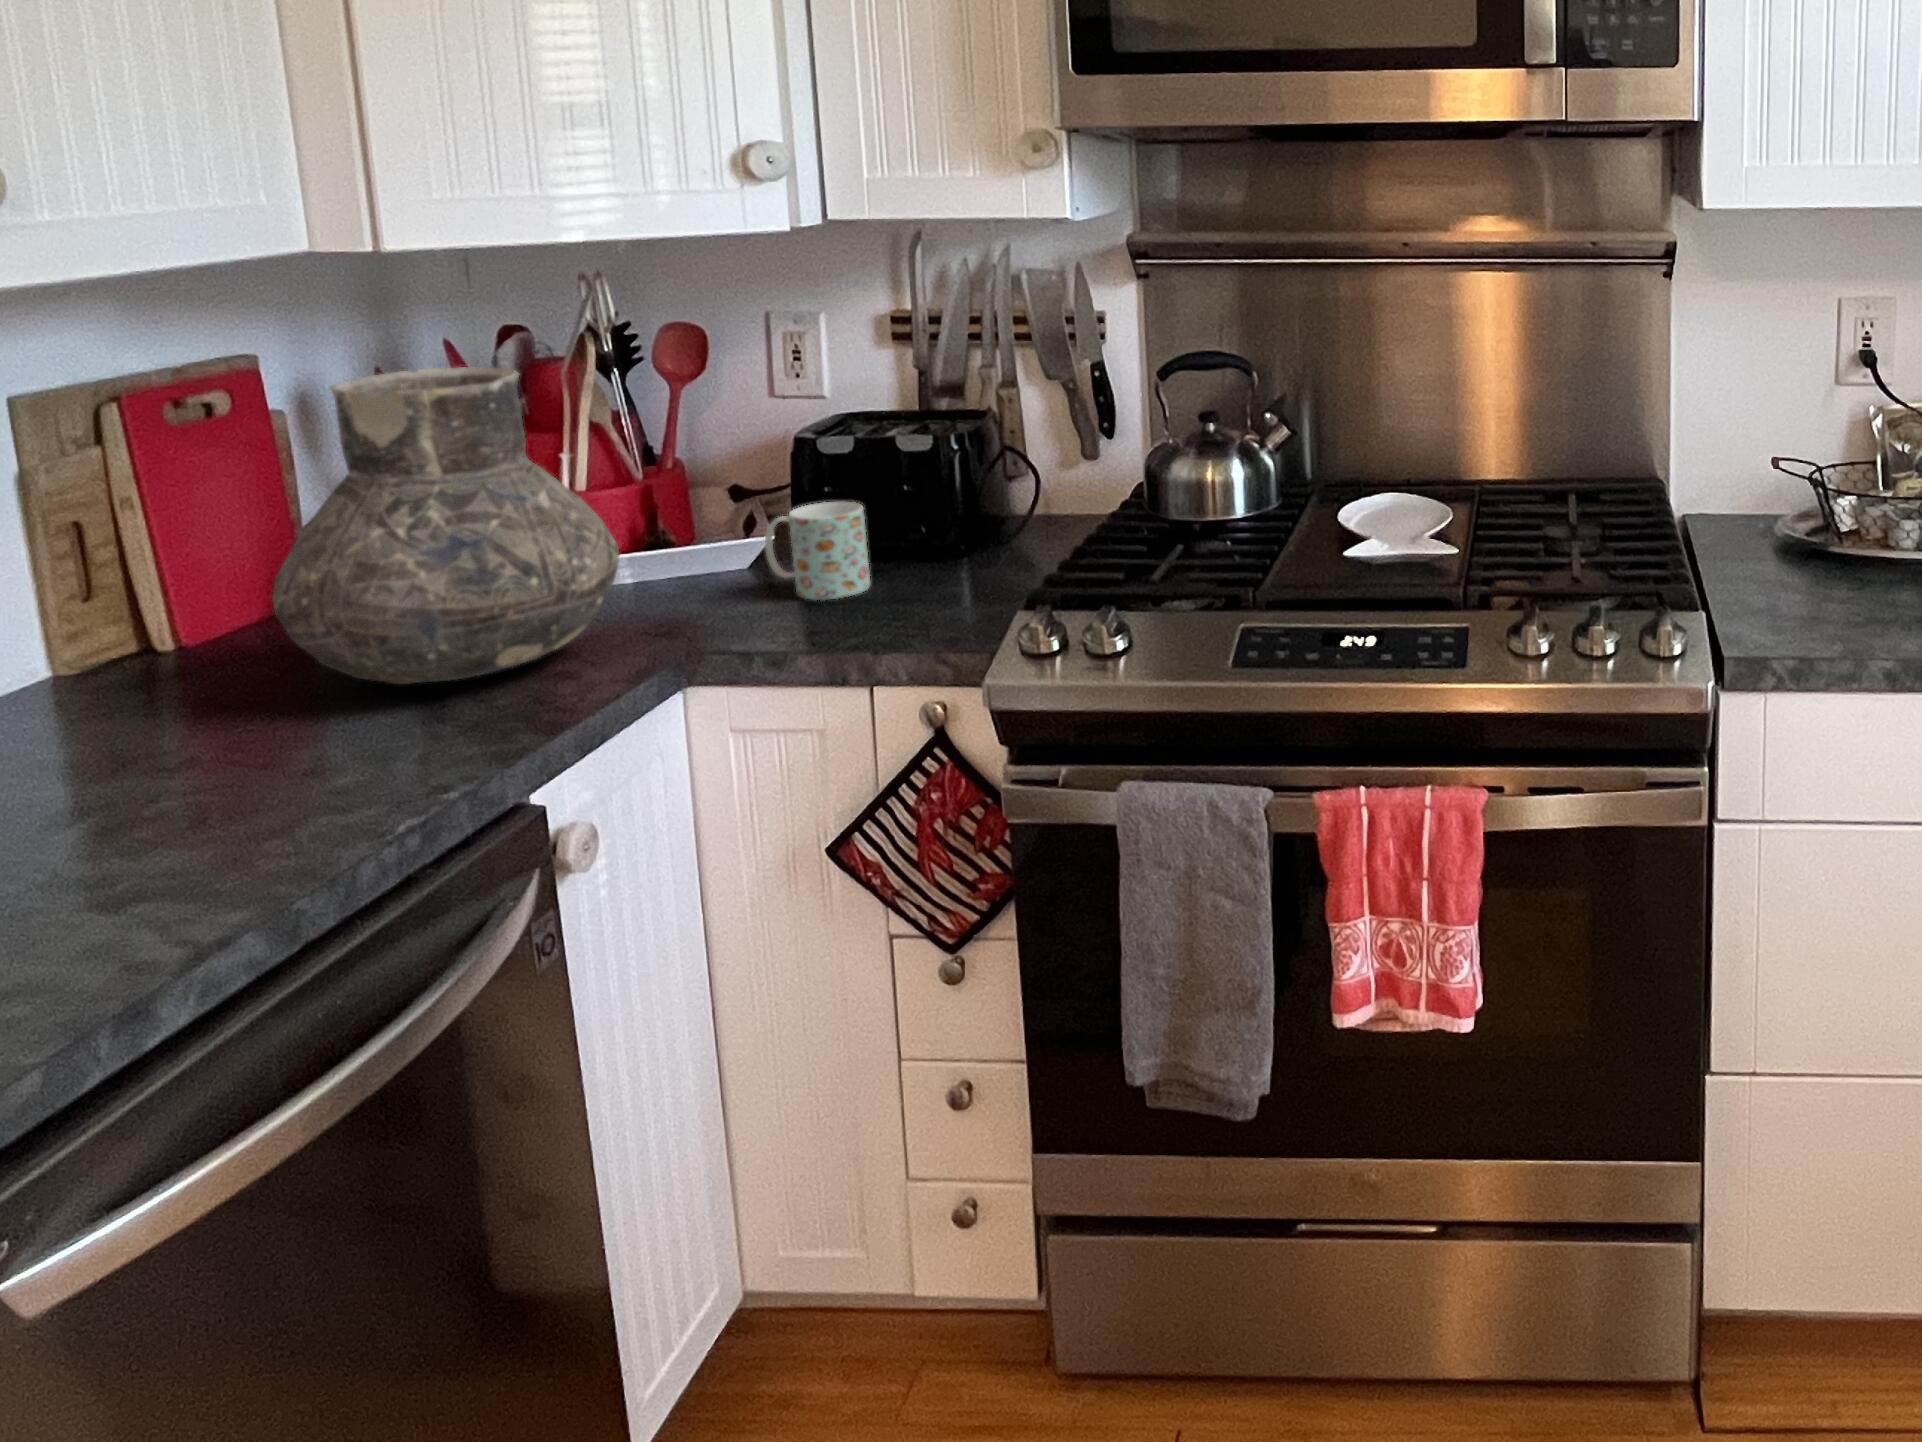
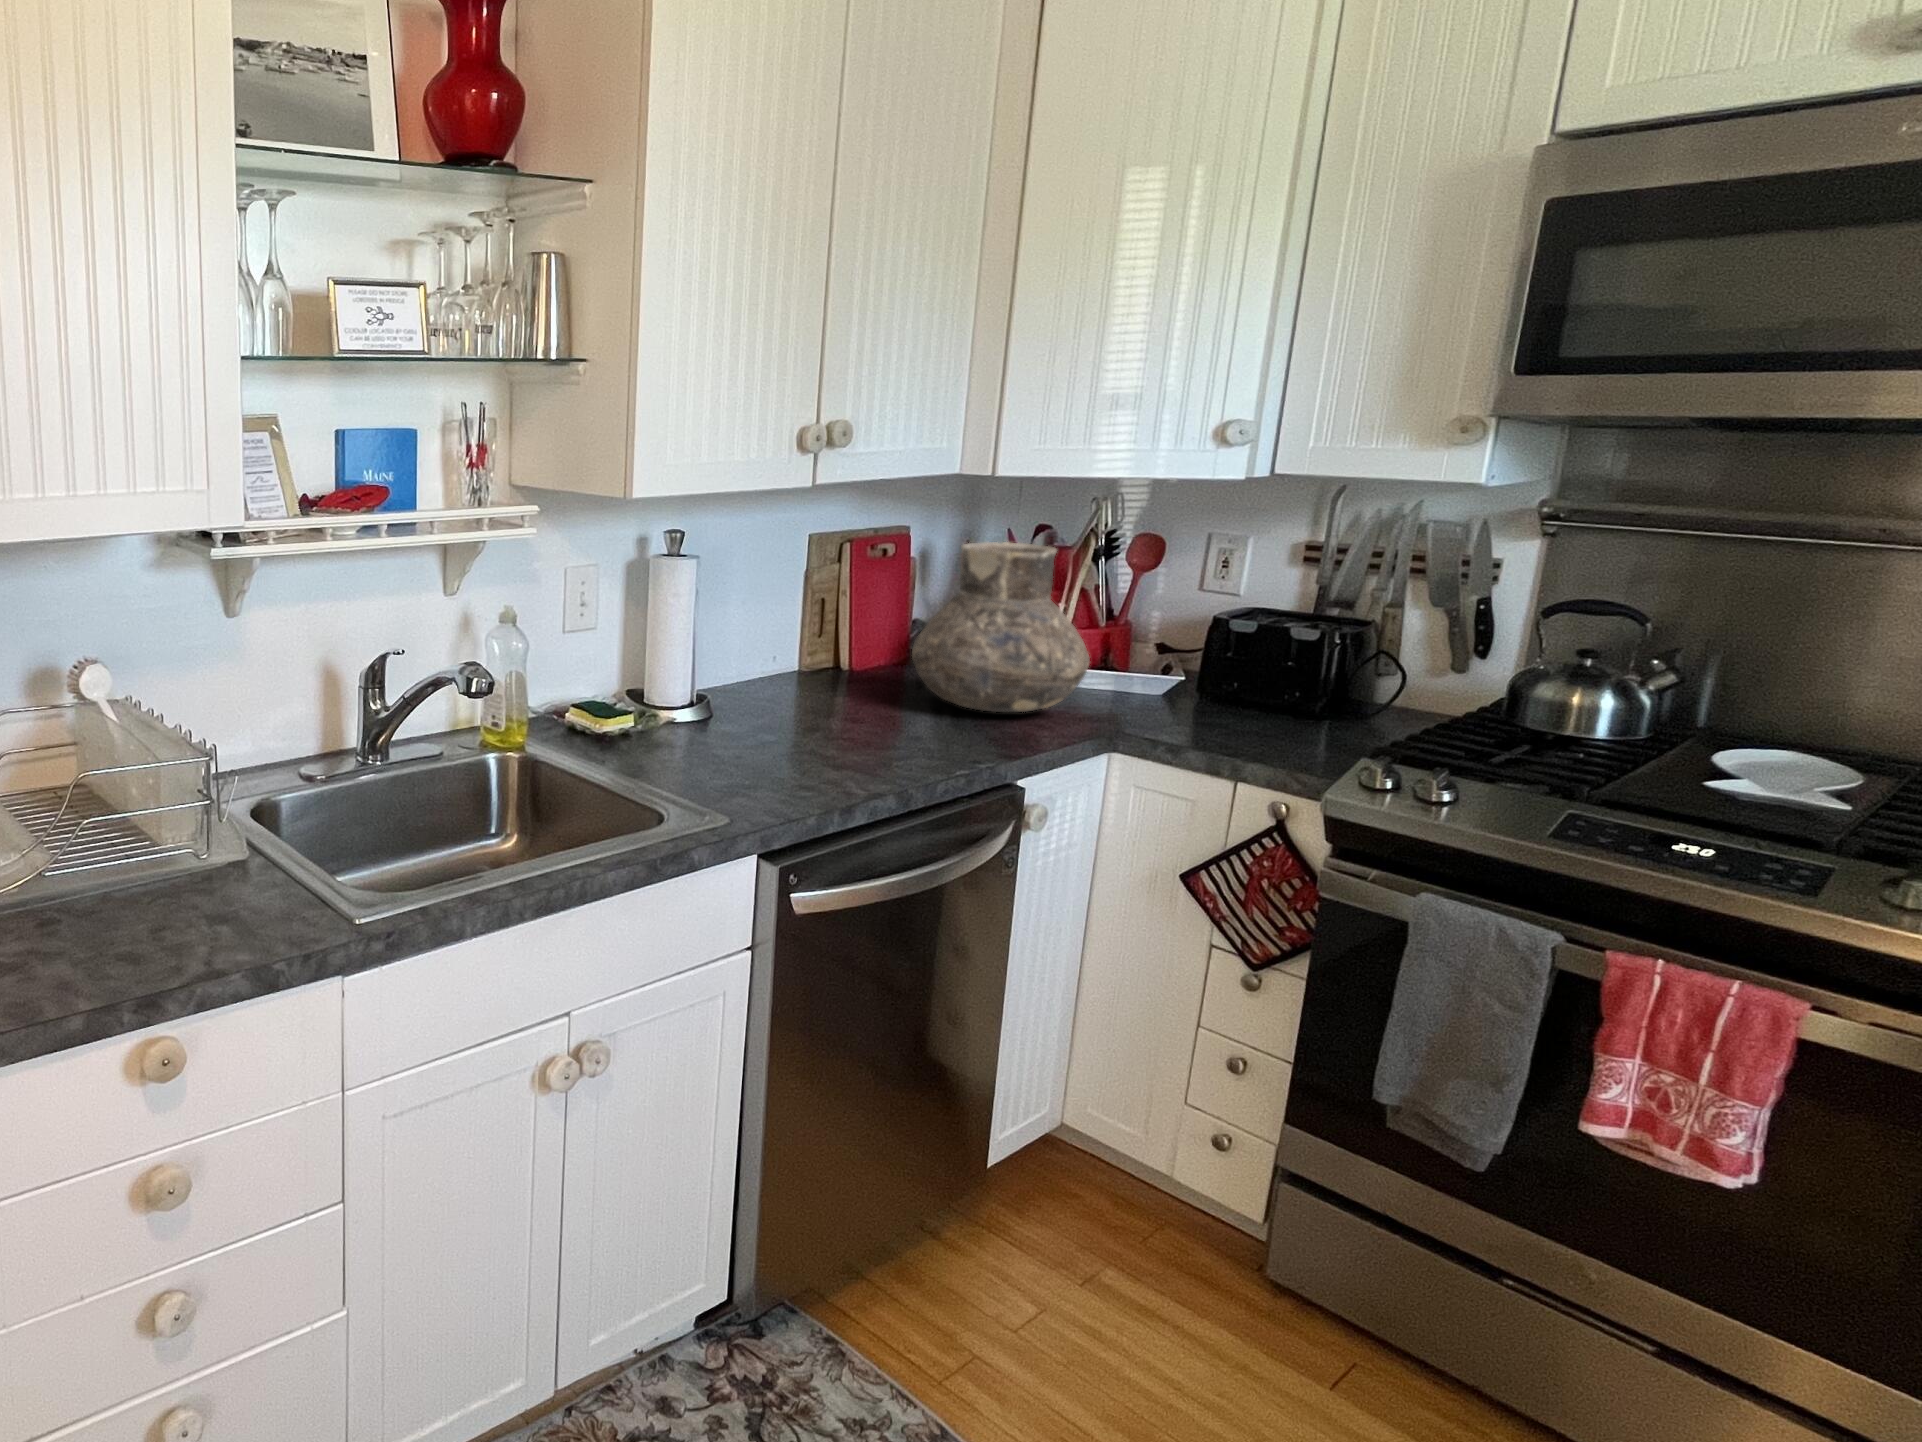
mug: present [765,502,870,600] -> none [1178,659,1255,723]

